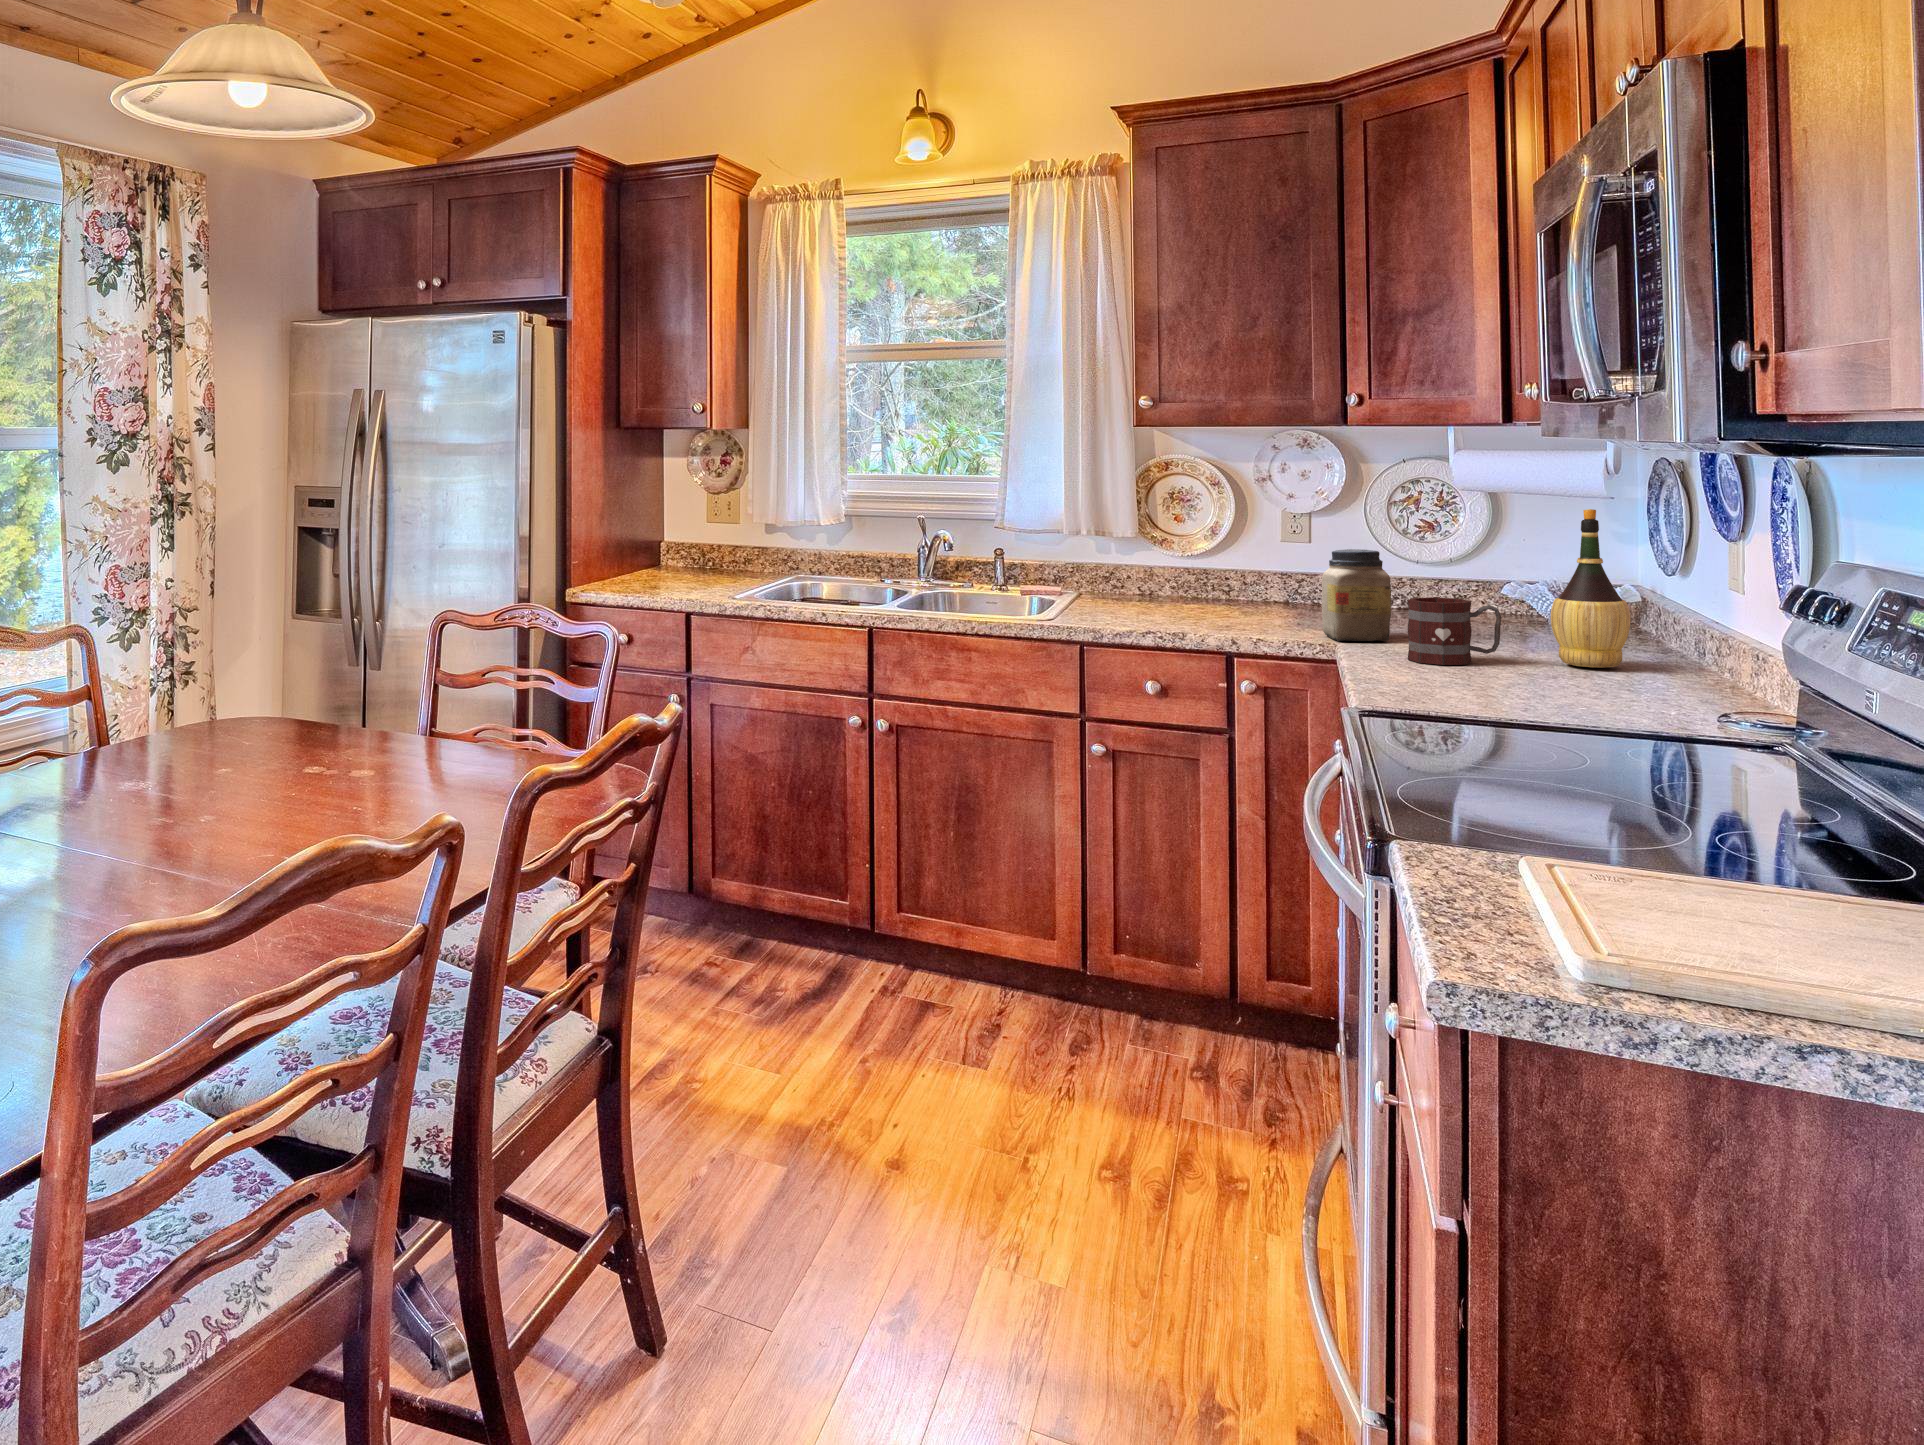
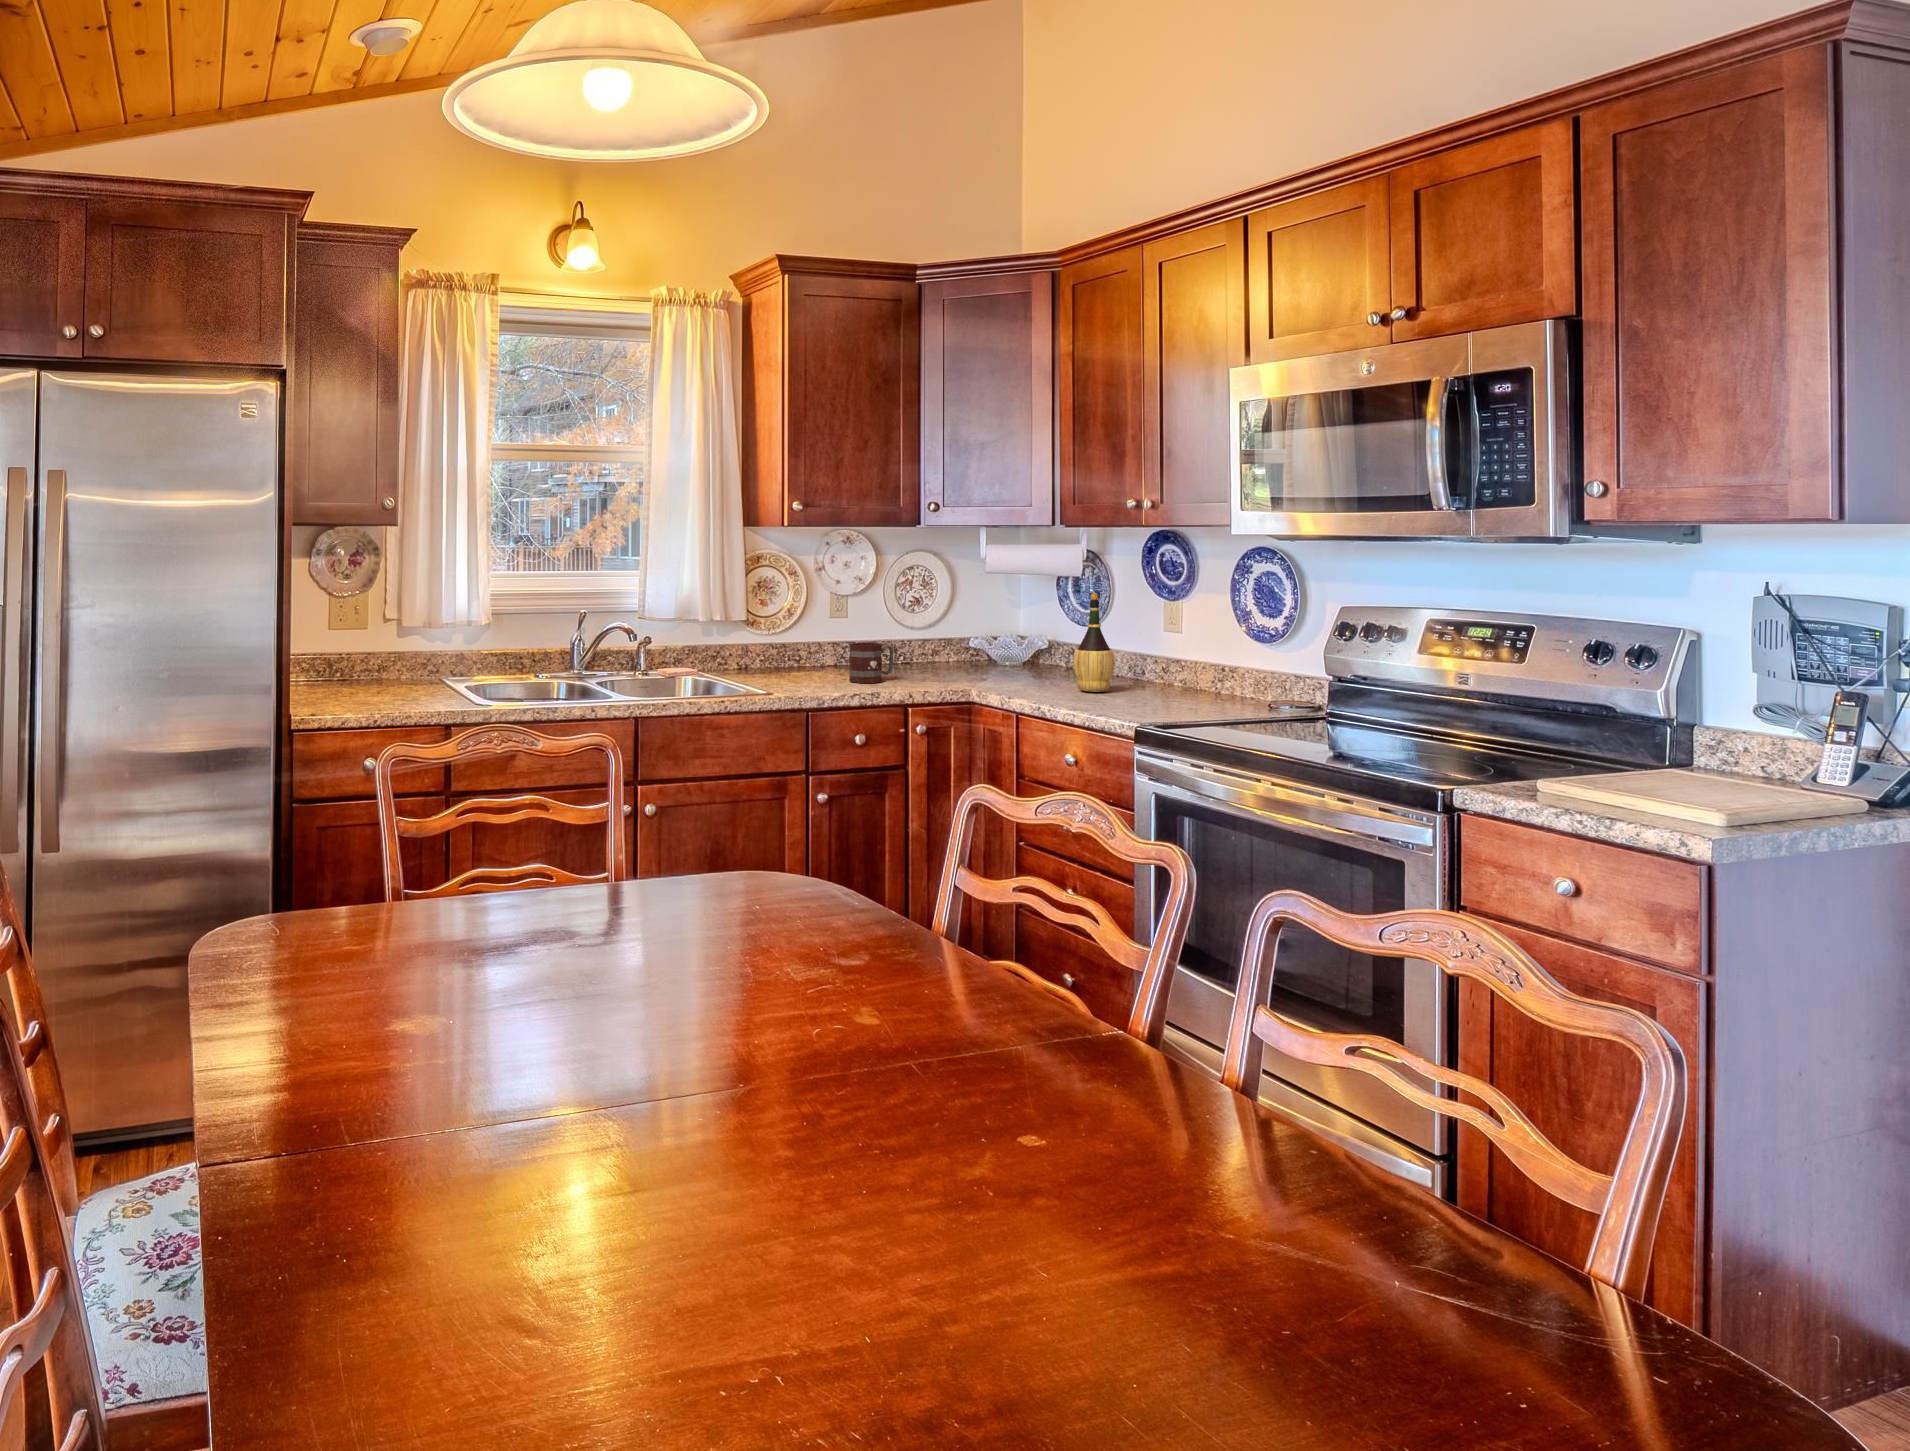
jar: present [1322,549,1391,641] -> none [922,624,970,691]
mug: present [1407,597,1502,665] -> present [849,643,894,683]

